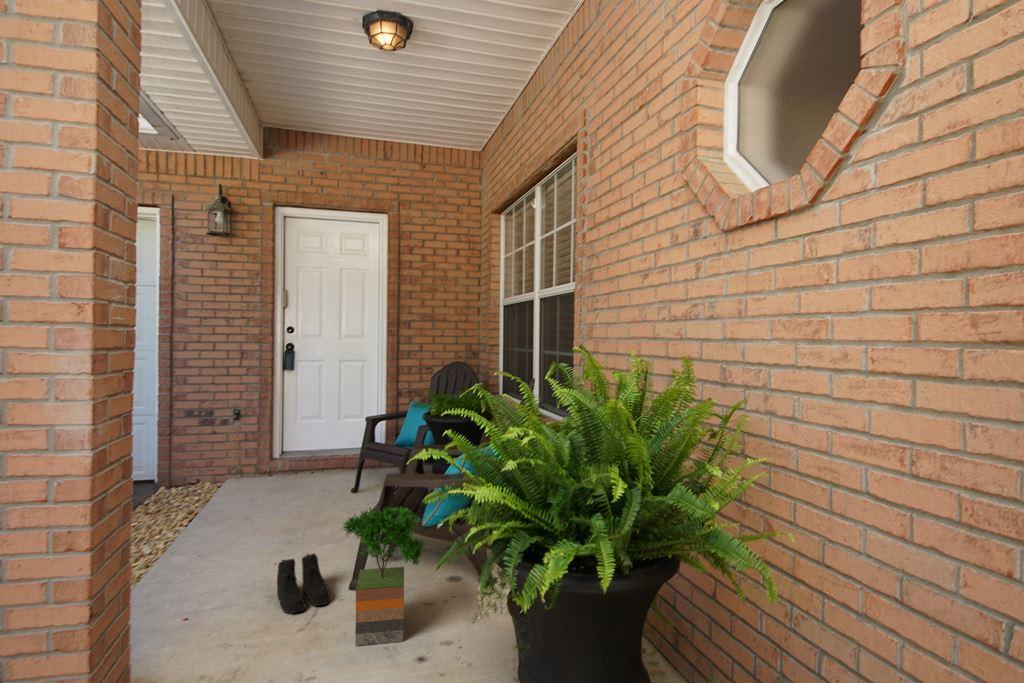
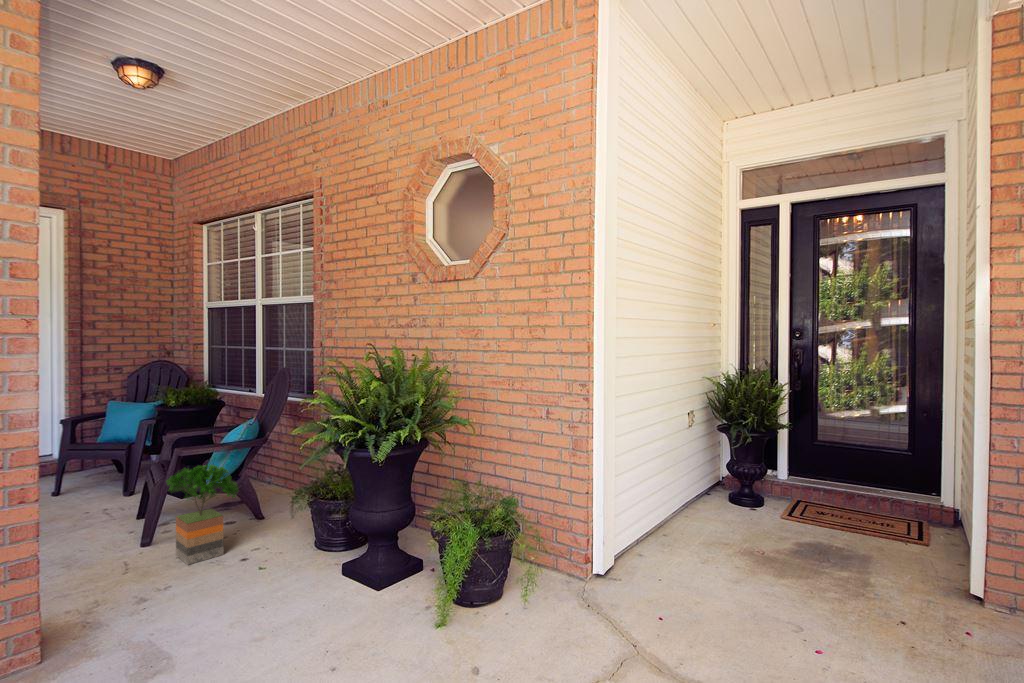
boots: present [277,554,330,613] -> none [74,521,134,568]

